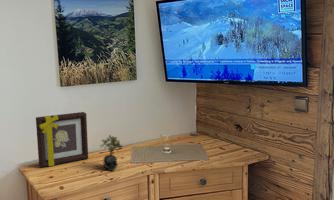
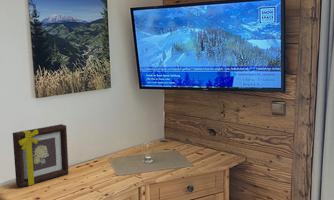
succulent plant: present [101,136,122,171] -> none [88,148,112,186]

